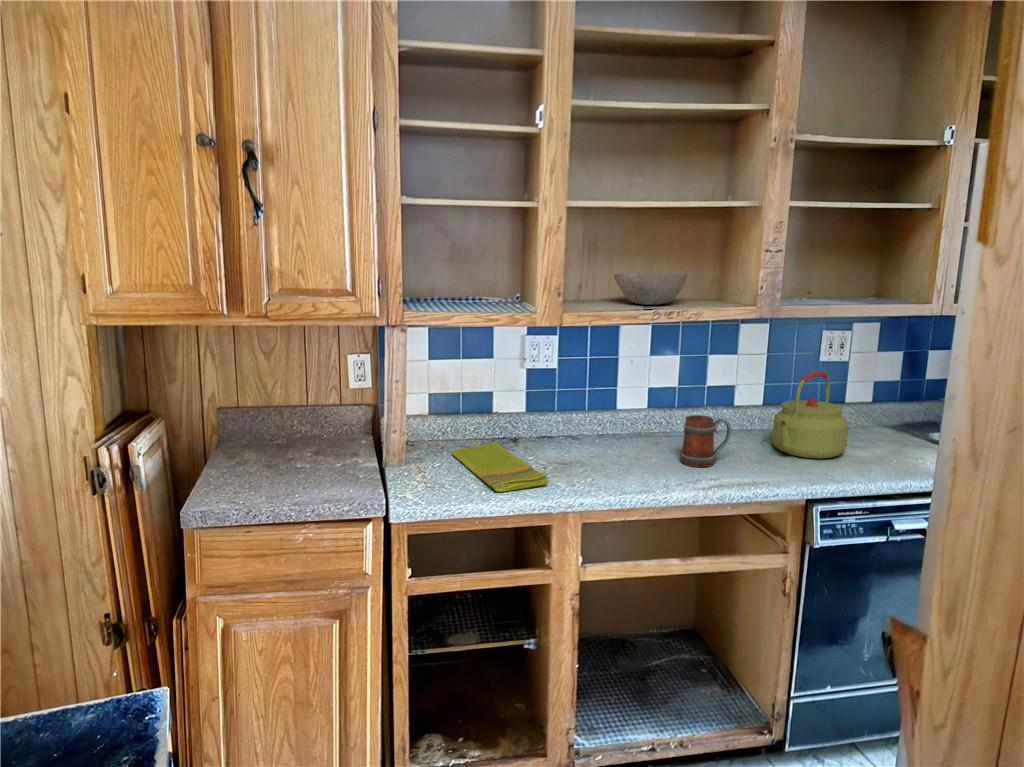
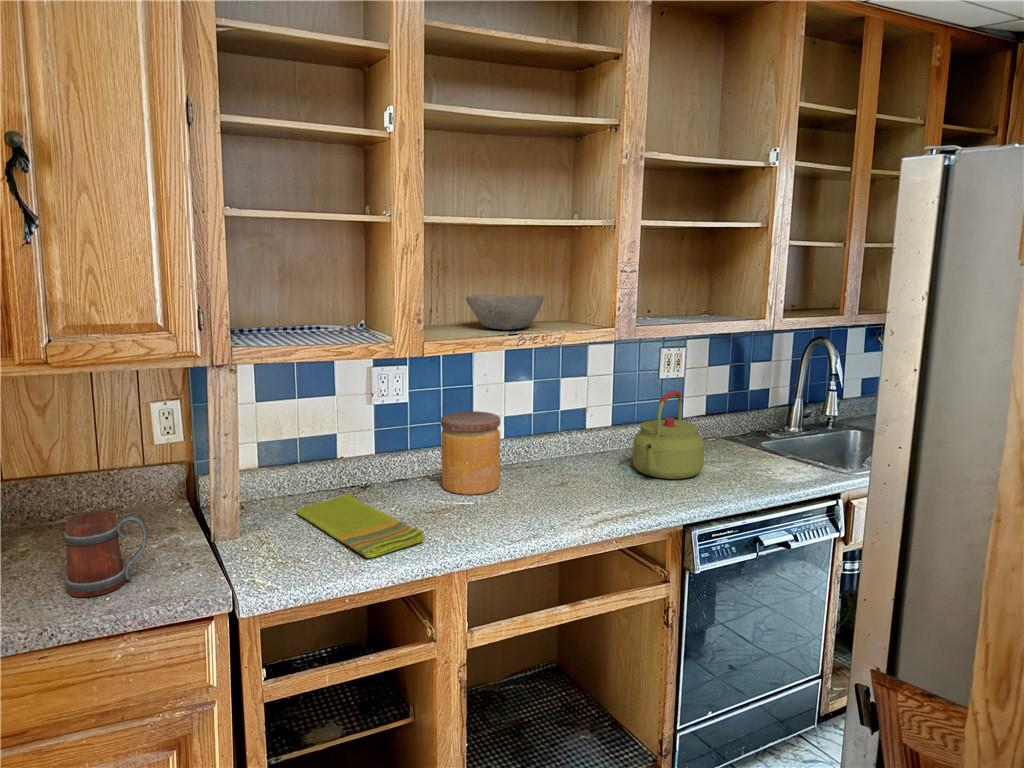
jar: none [581,379,637,454] -> present [441,411,500,495]
mug: present [681,415,731,467] -> present [64,511,148,597]

